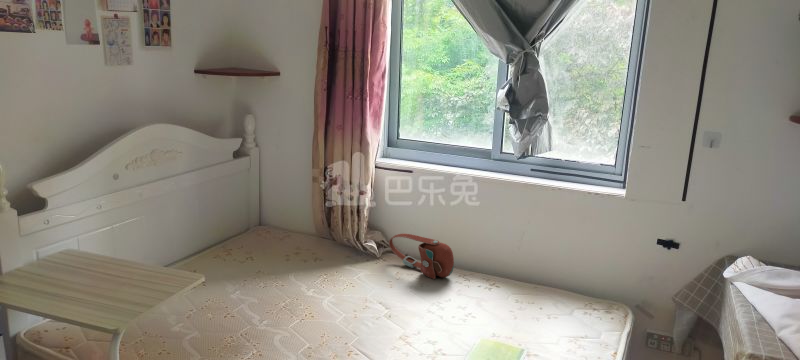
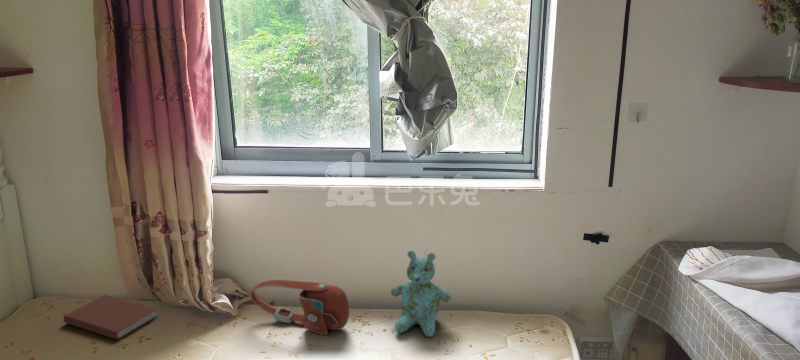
stuffed bear: none [485,228,534,295] -> present [391,251,451,337]
book: none [274,229,329,256] -> present [64,295,157,340]

